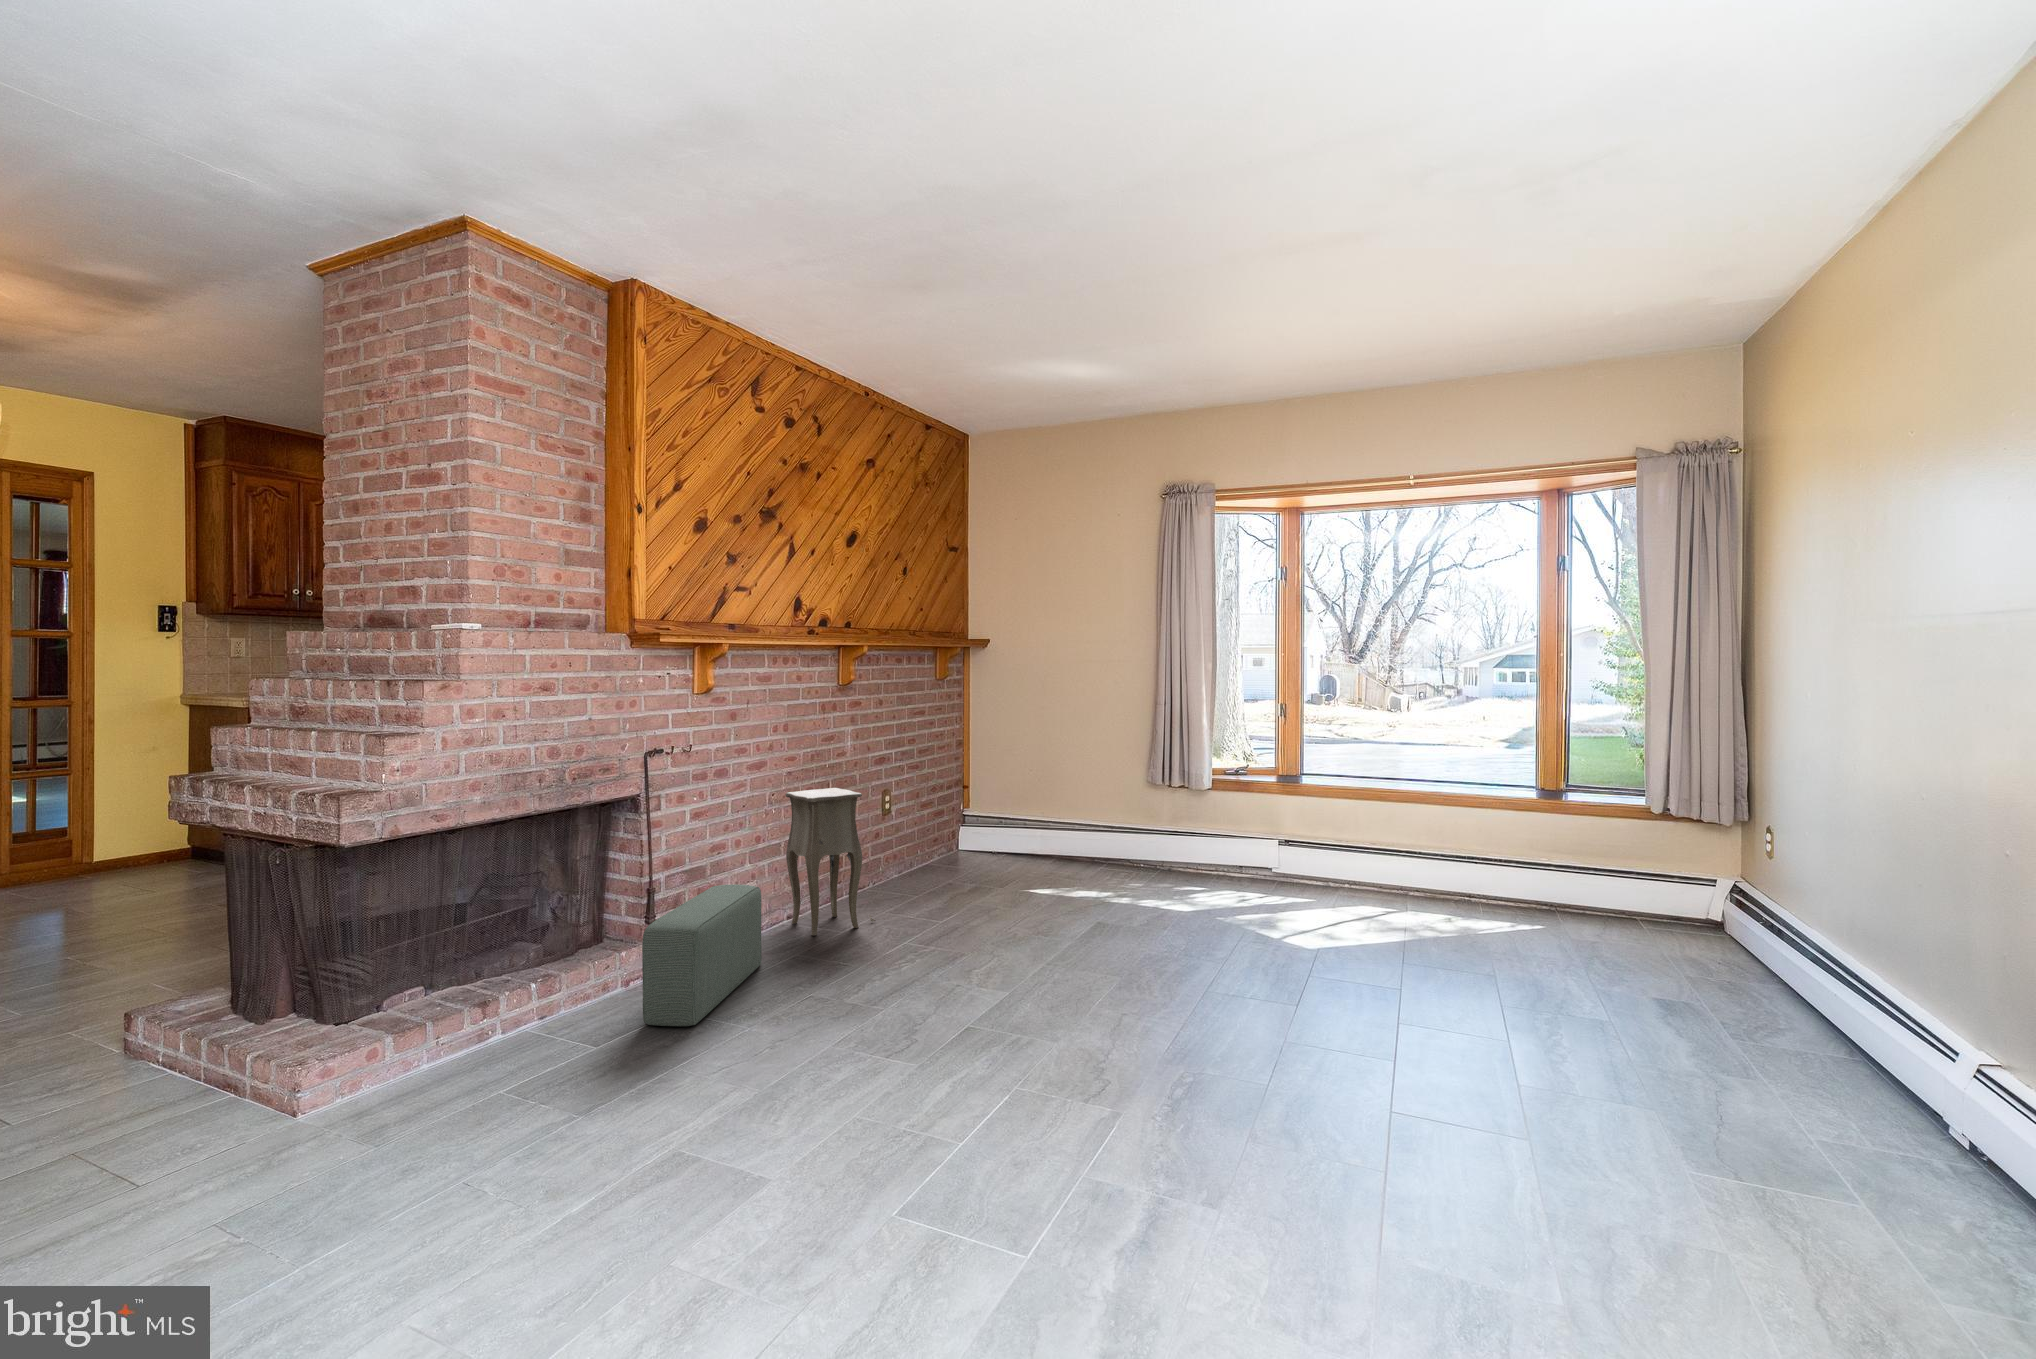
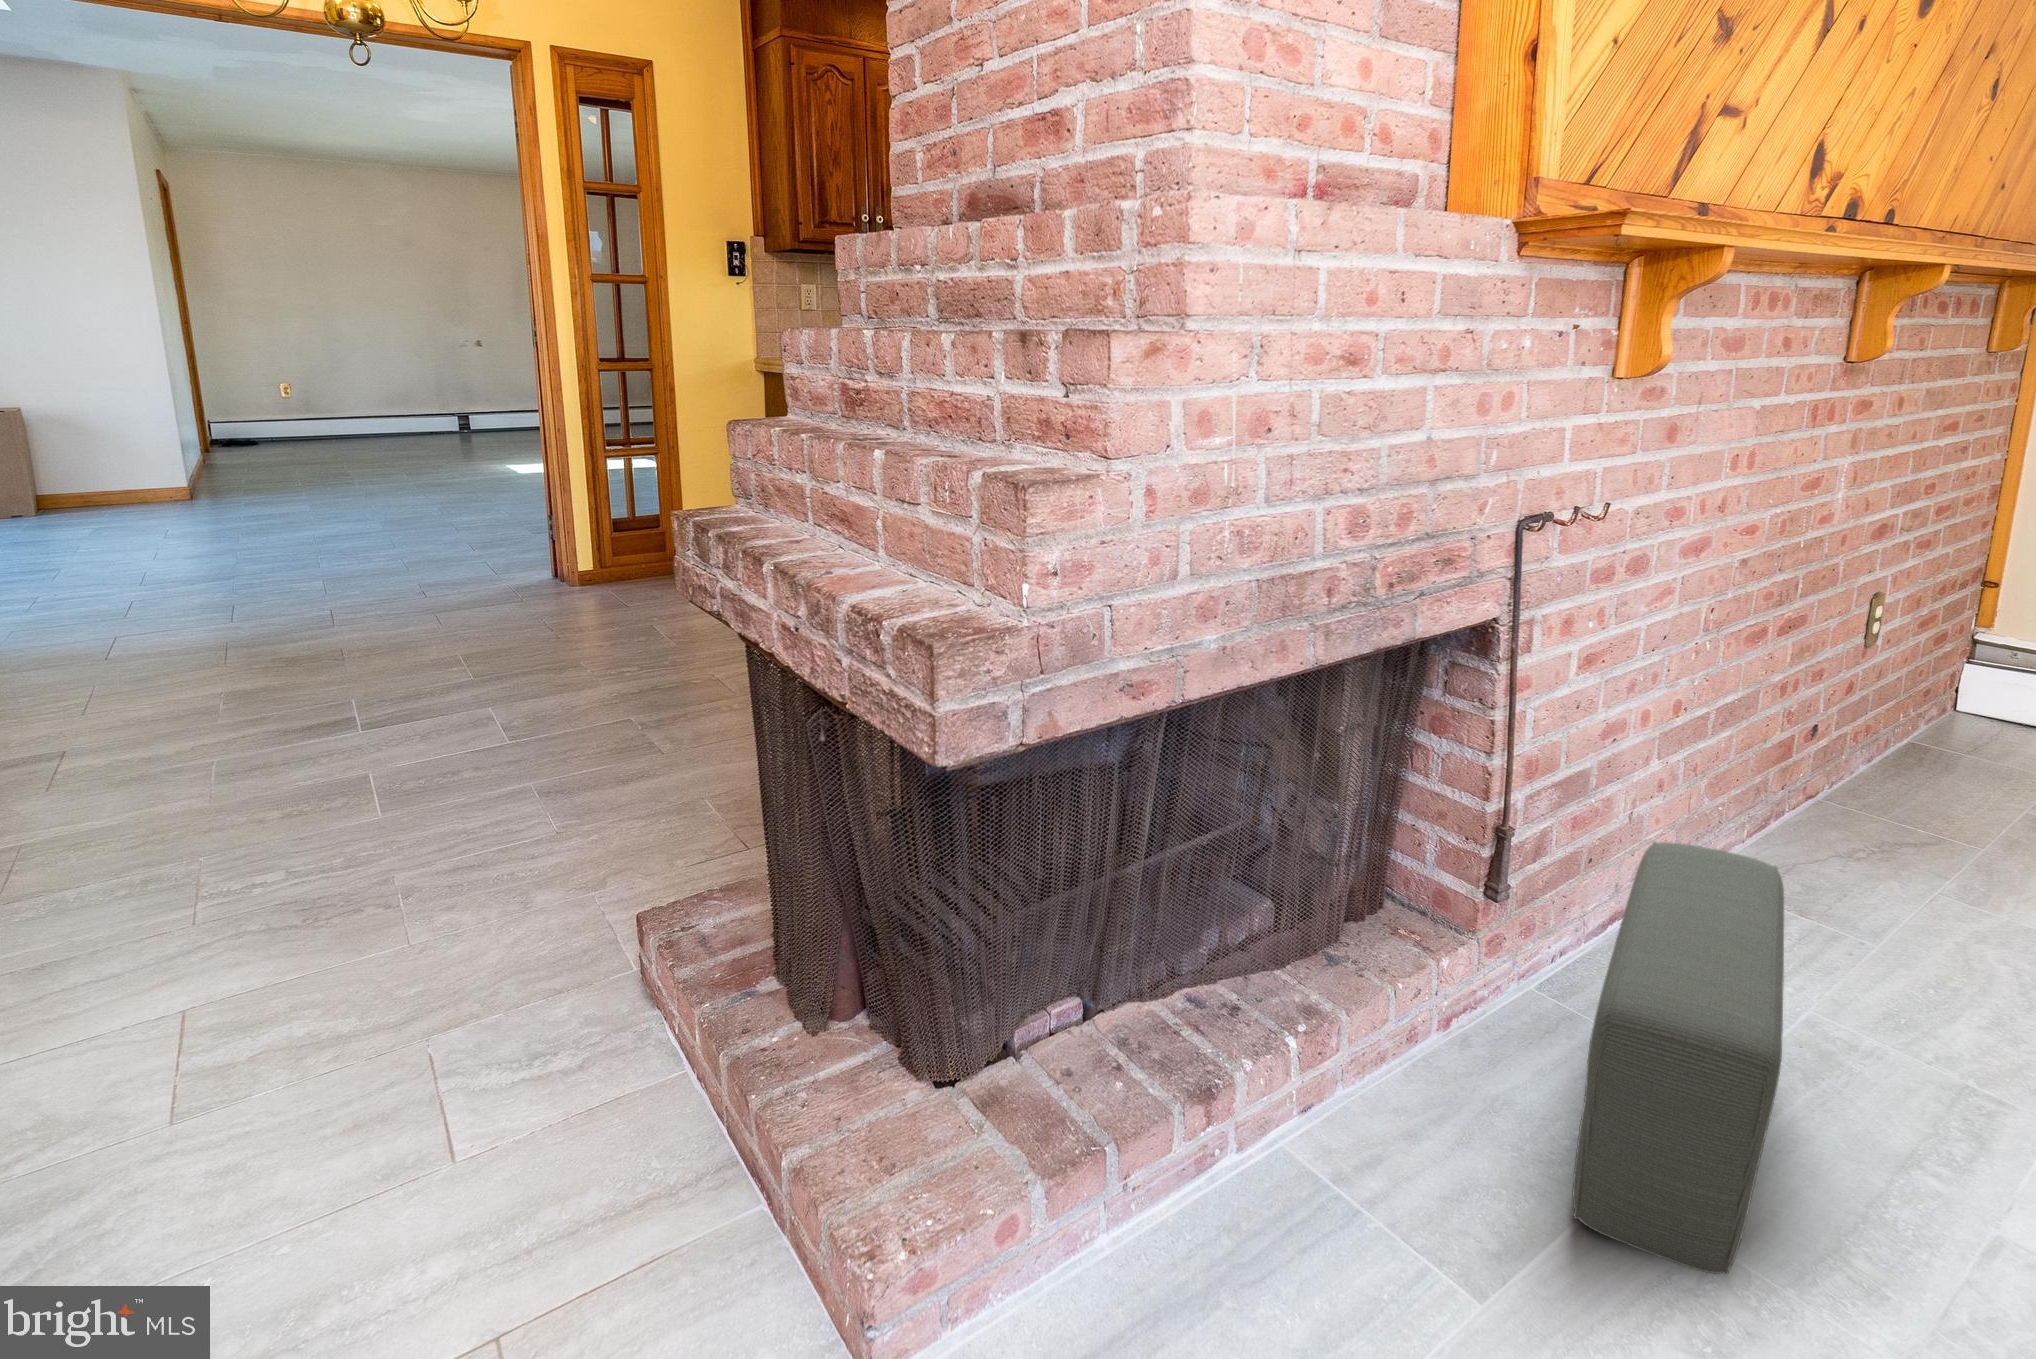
side table: present [786,788,875,936] -> none [1719,604,1994,944]

